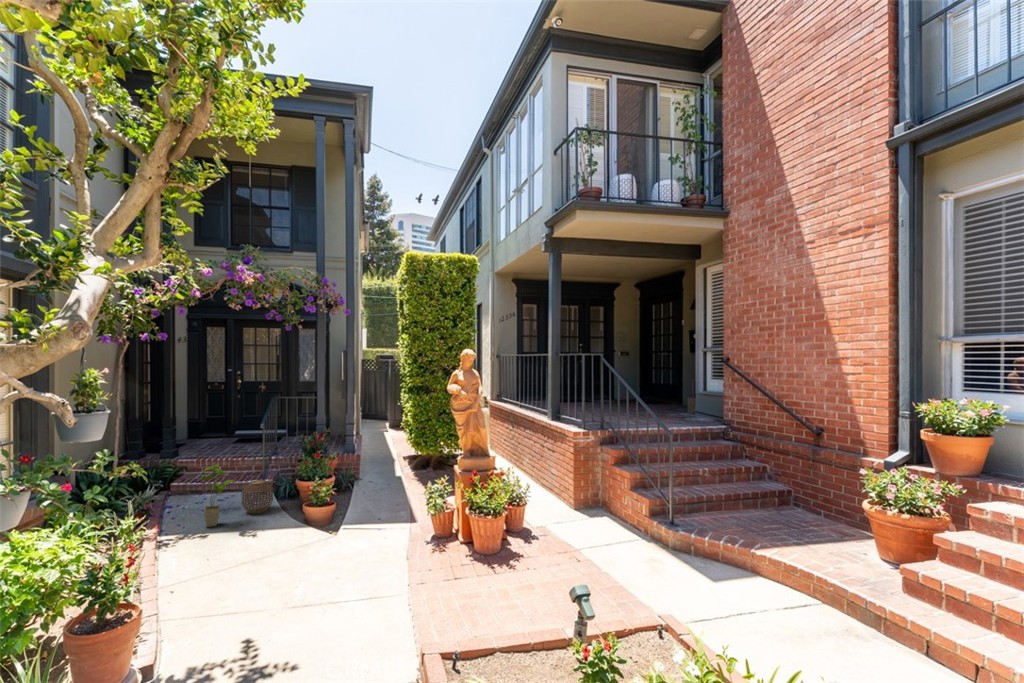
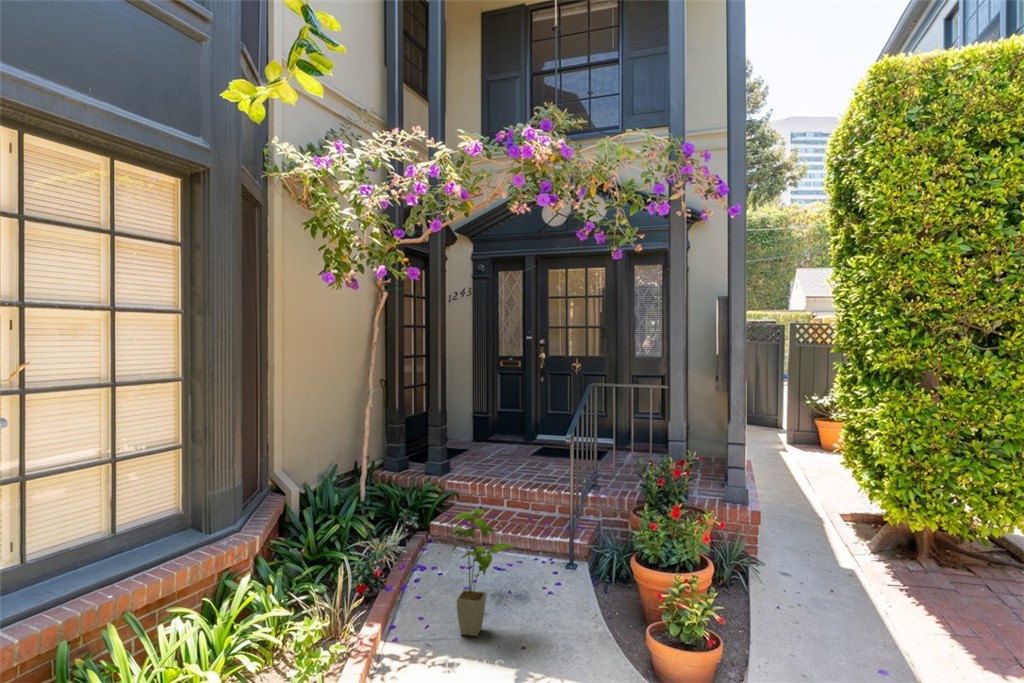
woven basket: present [242,480,273,514] -> none [528,548,587,620]

